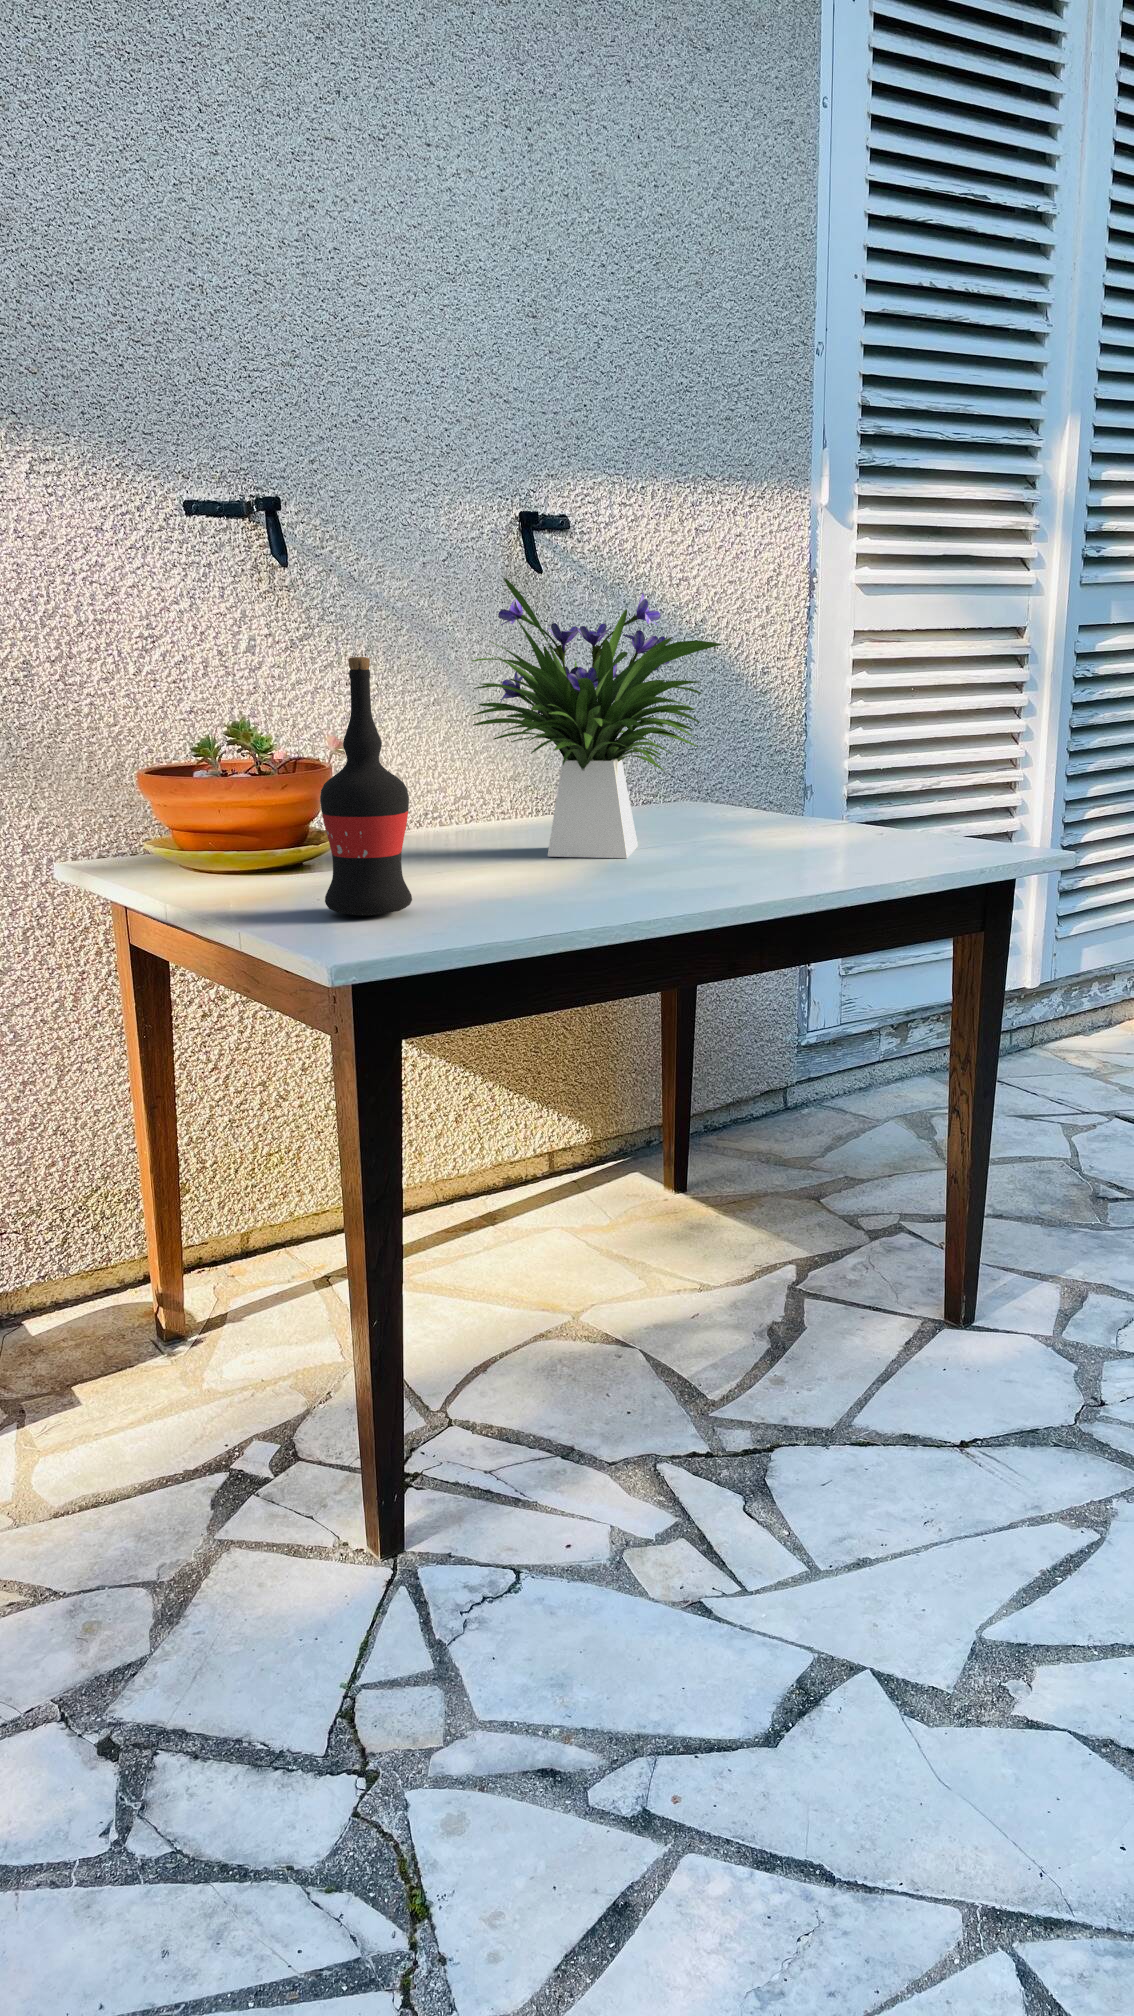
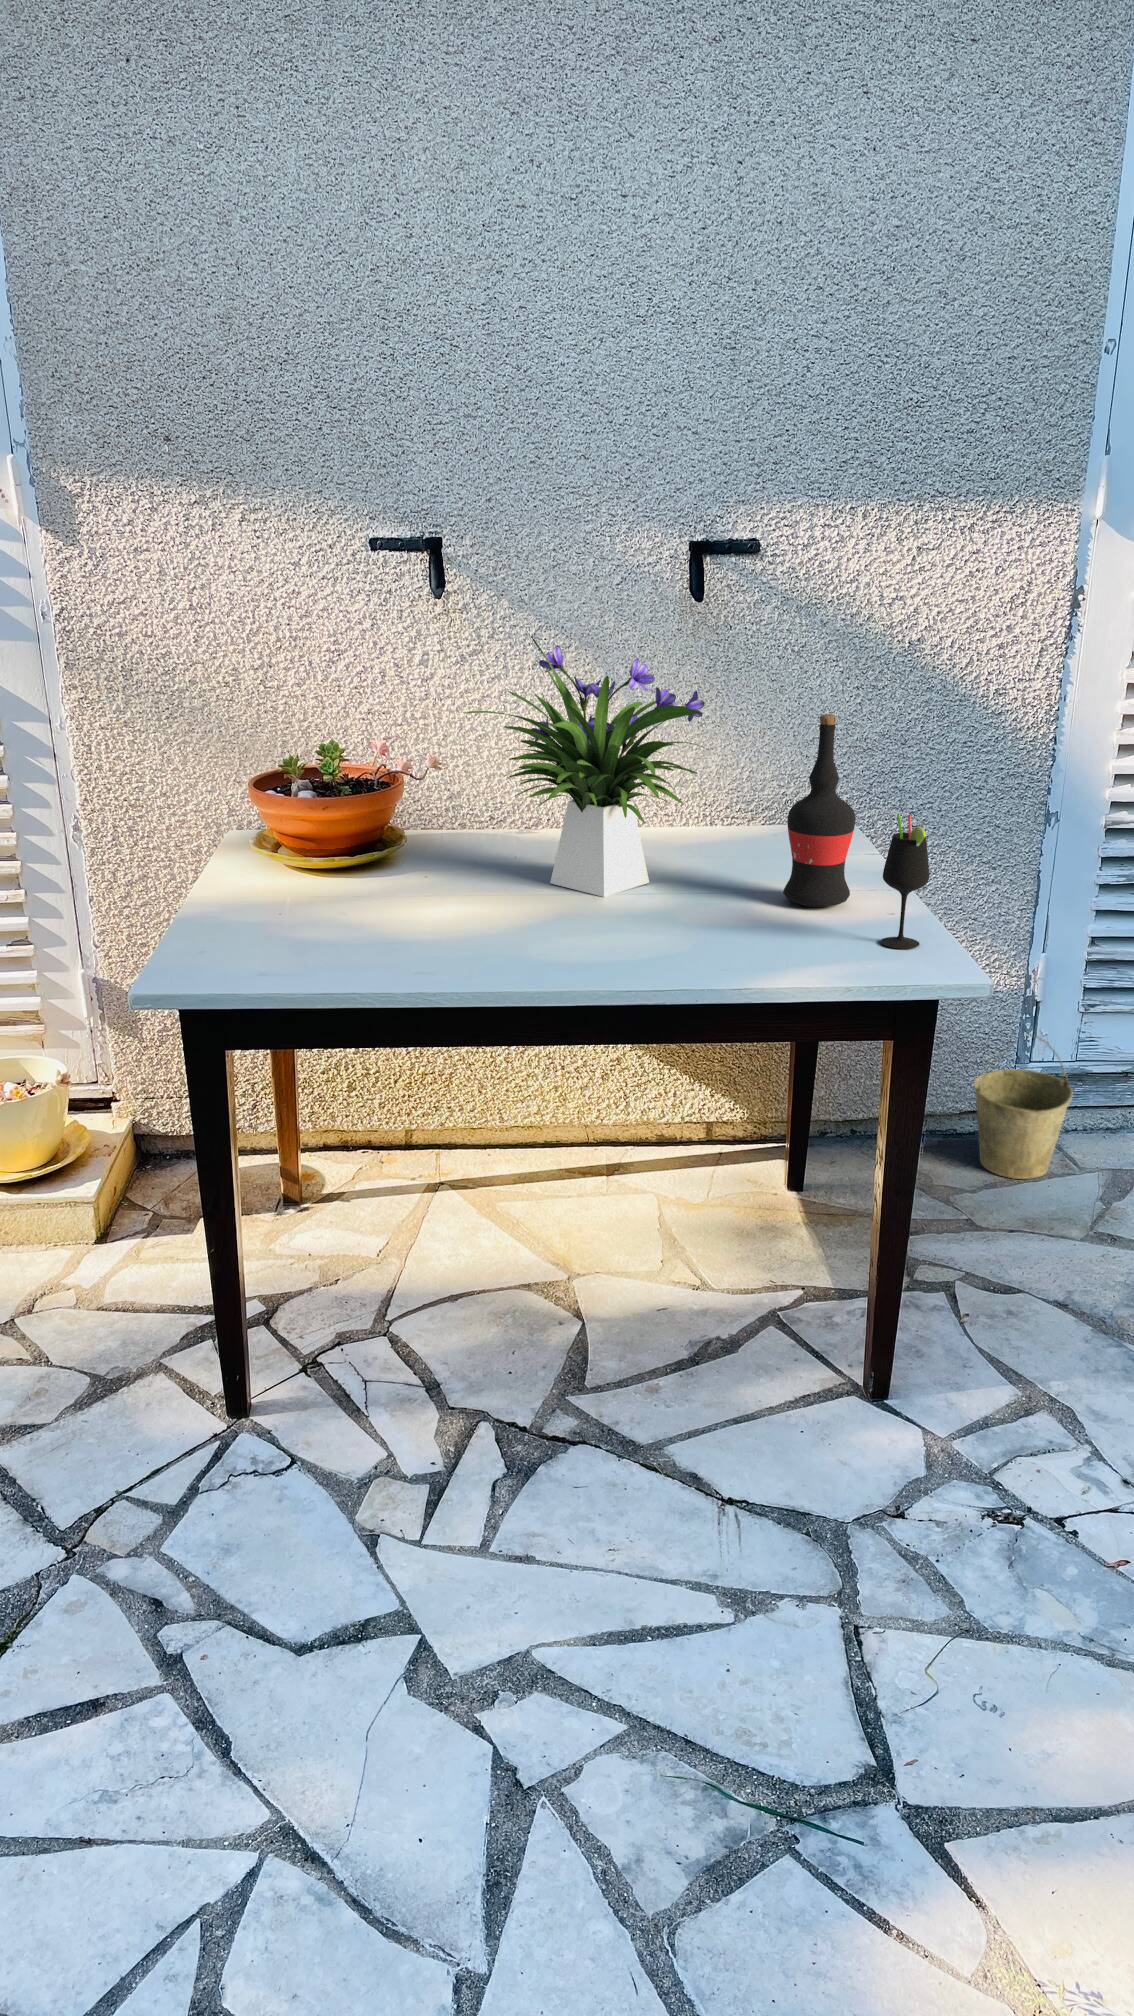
wine bottle: present [320,657,412,916] -> present [783,714,856,907]
wine glass: none [944,715,999,853] -> present [881,813,929,949]
bucket: none [793,997,891,1144] -> present [974,1035,1073,1179]

